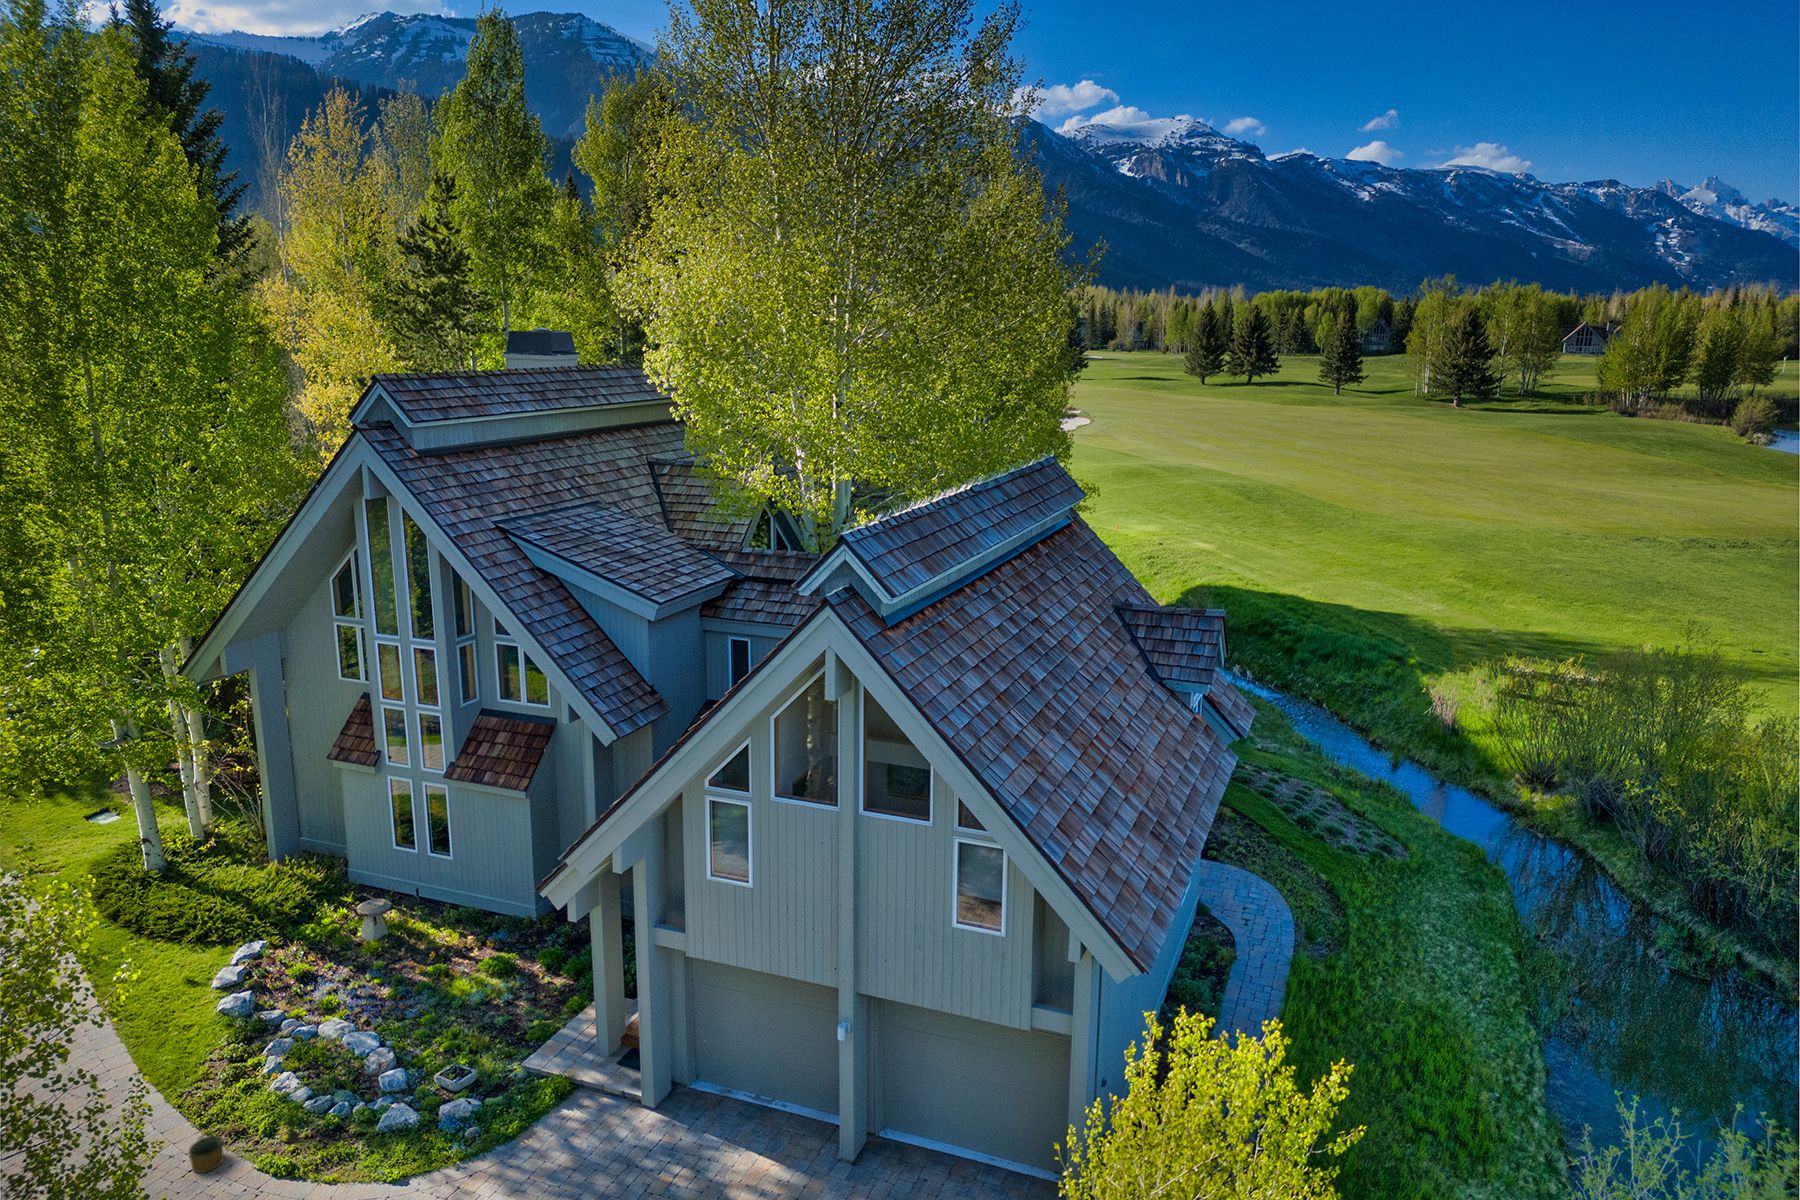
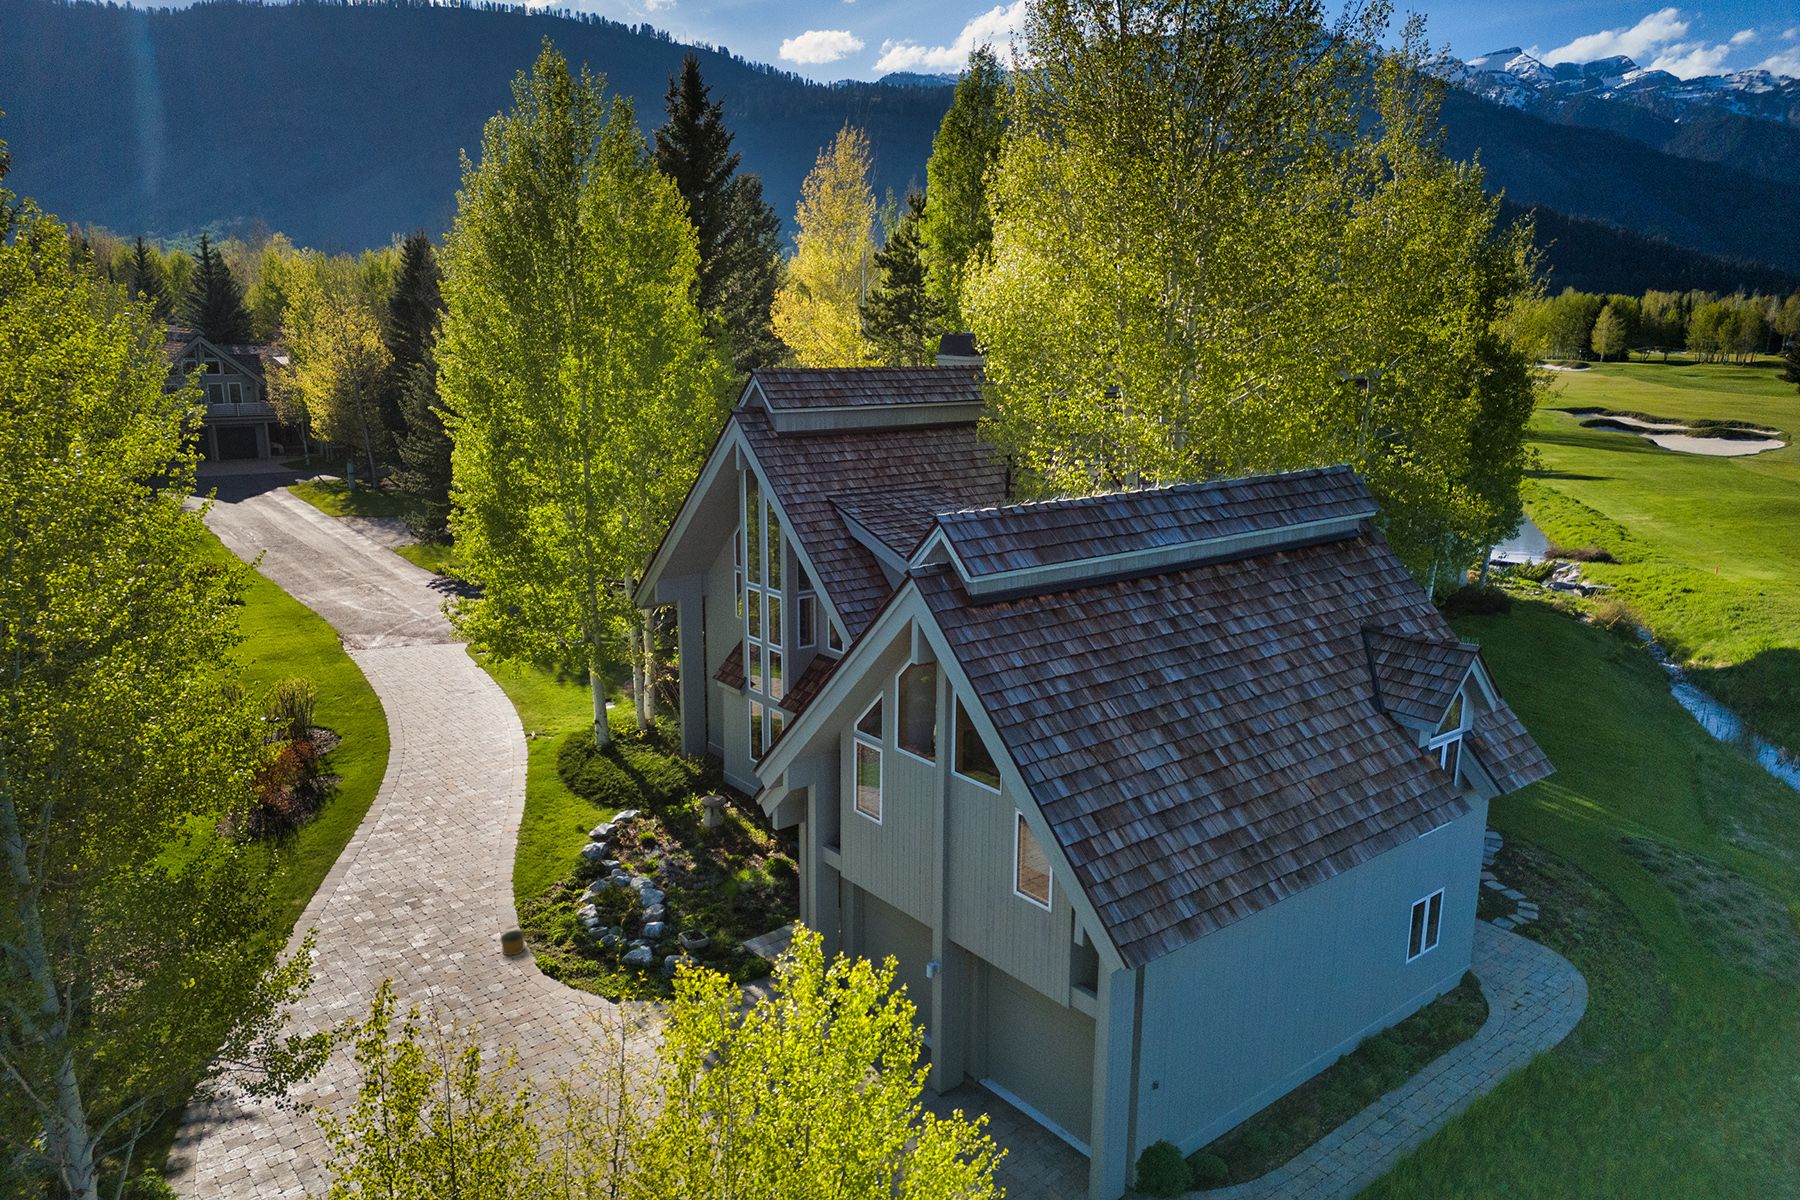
potted plant: present [280,1105,300,1143] -> present [723,882,736,910]

